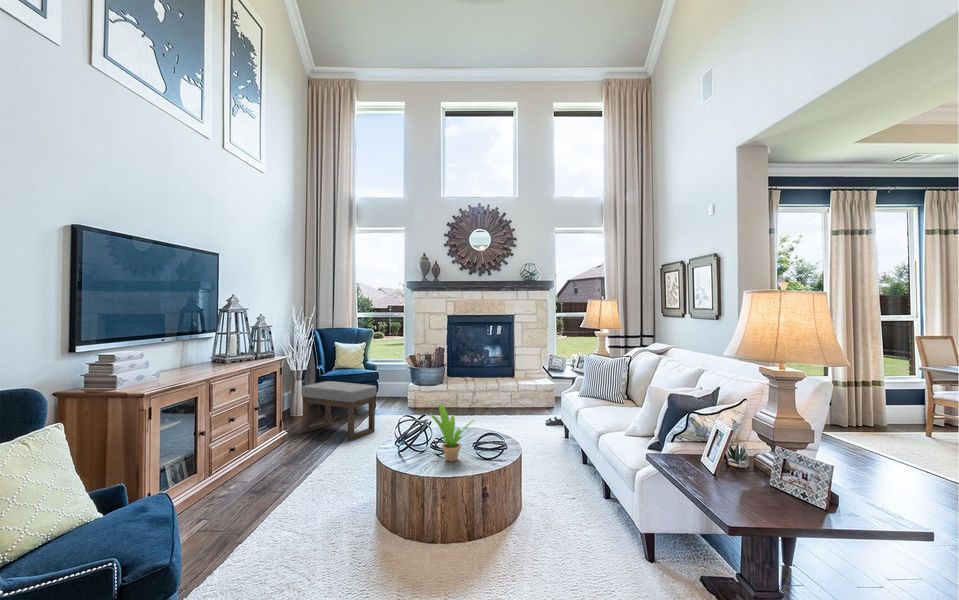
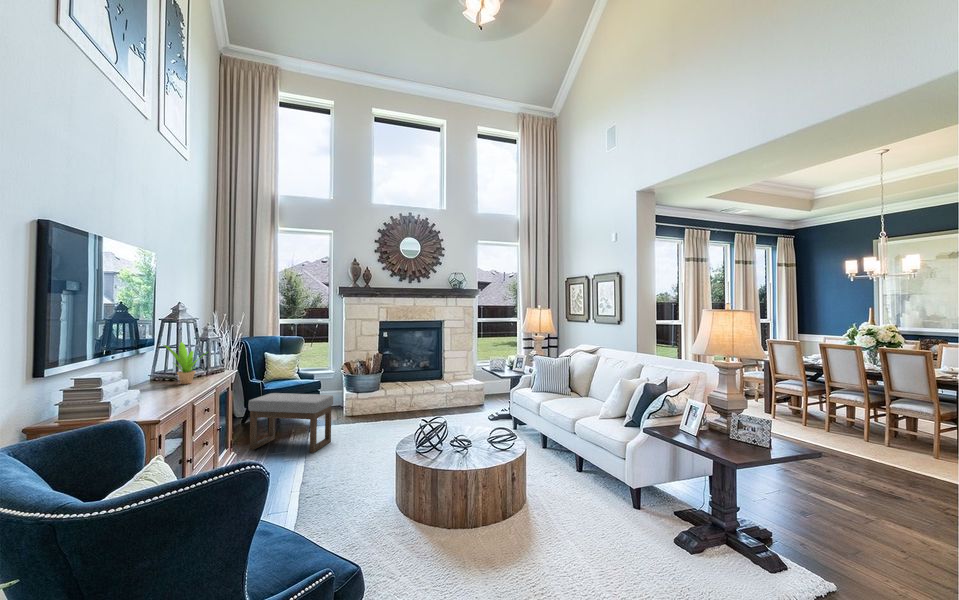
potted plant: present [430,403,474,461] -> present [163,342,205,384]

